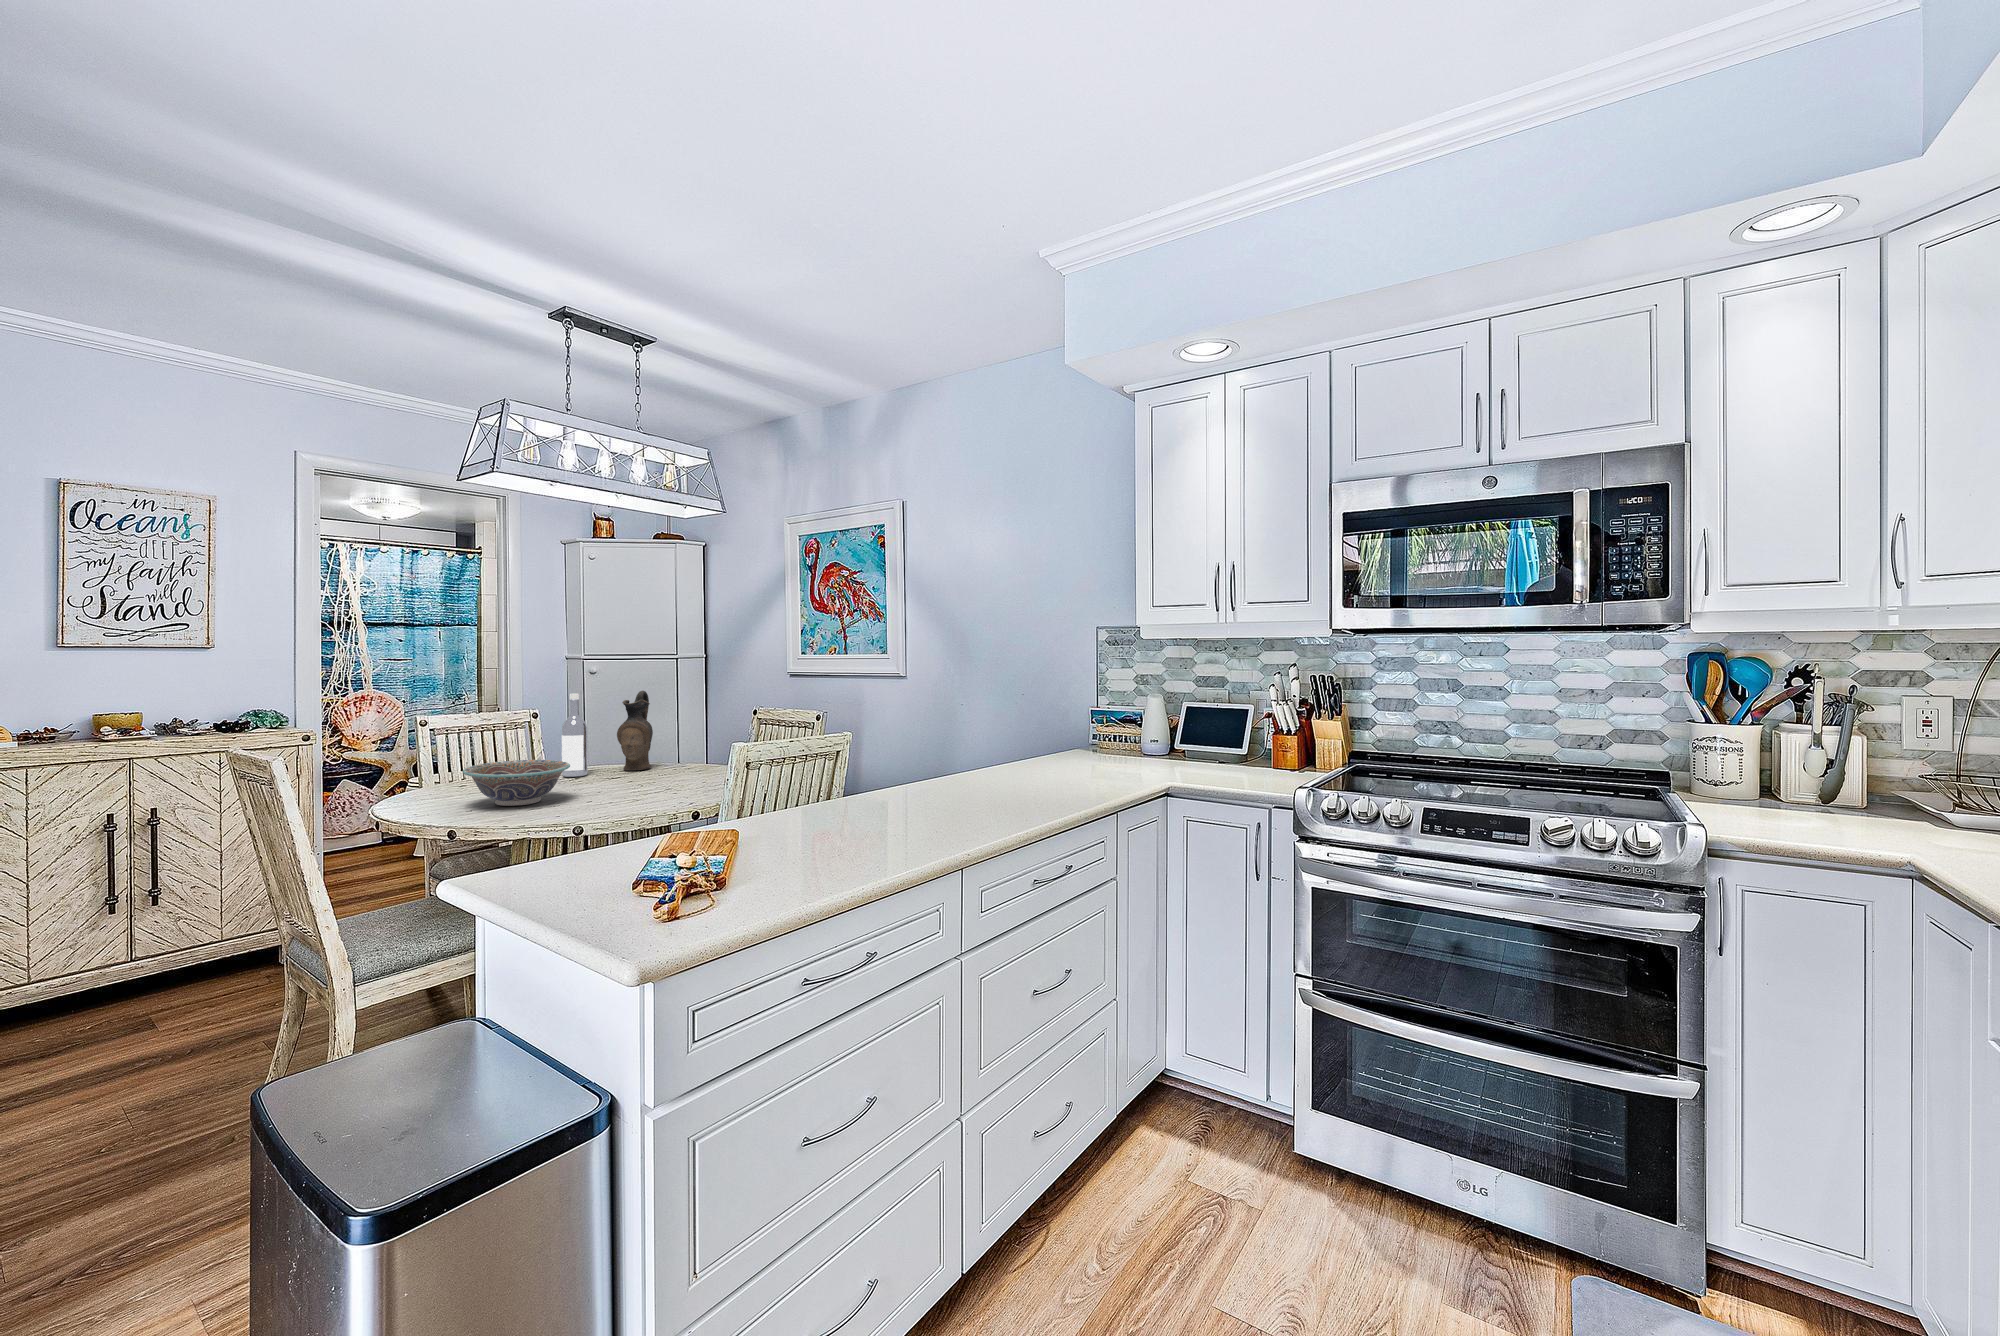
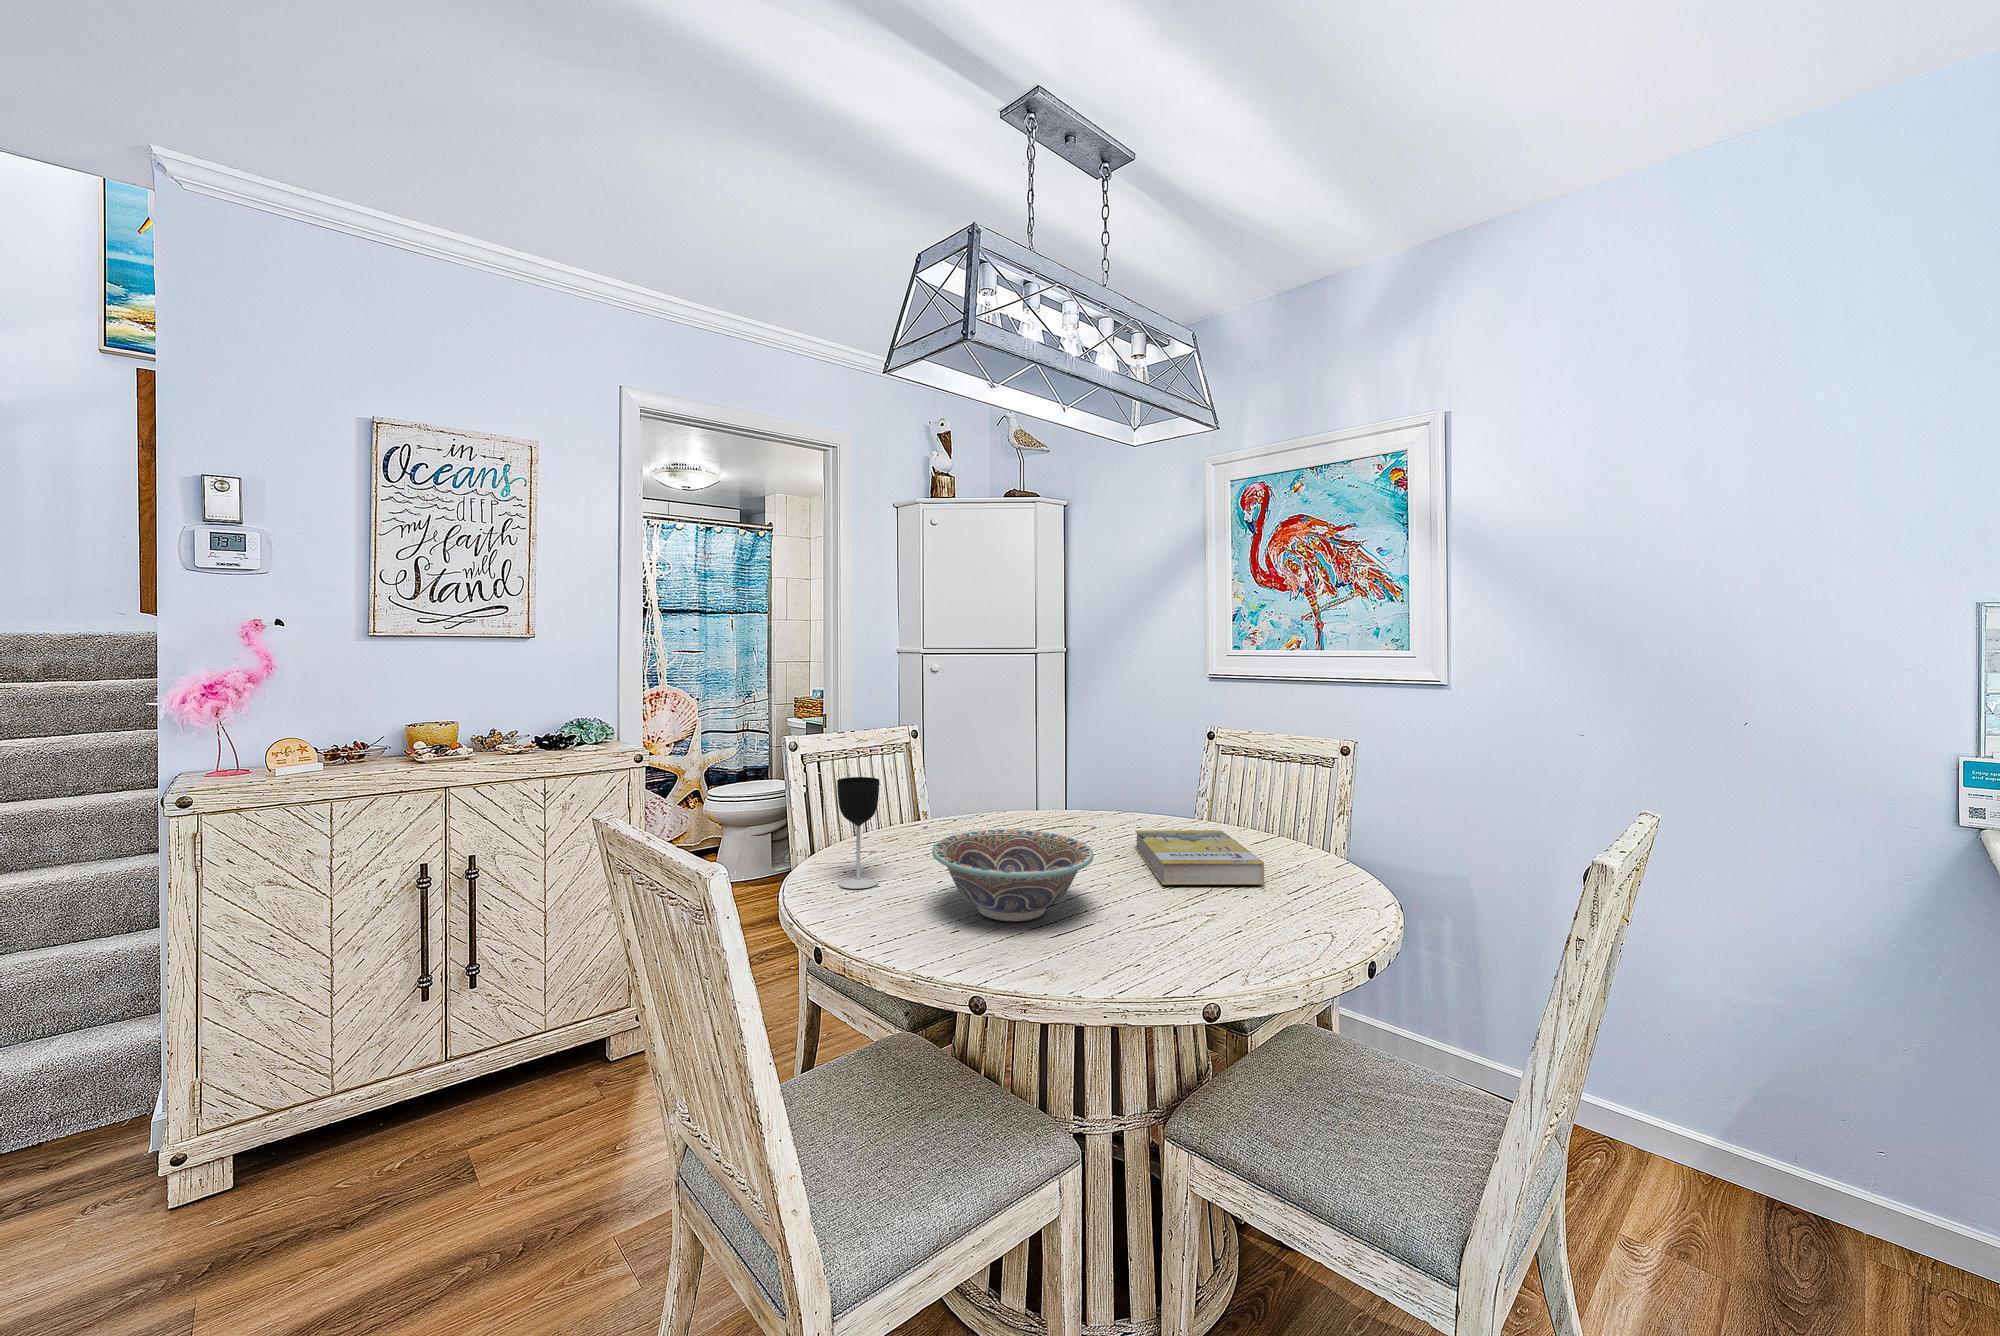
ceramic pitcher: present [617,691,653,770] -> none [1070,707,1120,832]
wine bottle: present [562,693,588,777] -> none [1001,712,1036,843]
wine glass: none [417,733,448,799] -> present [837,777,879,889]
book: none [632,764,706,789] -> present [1135,830,1264,885]

